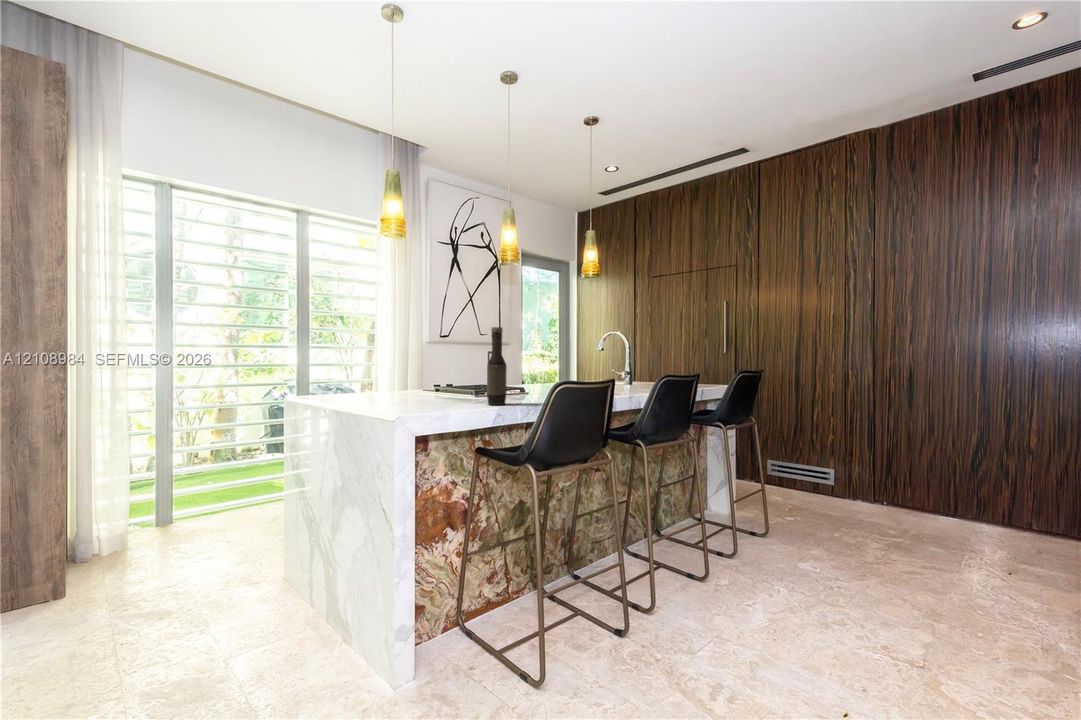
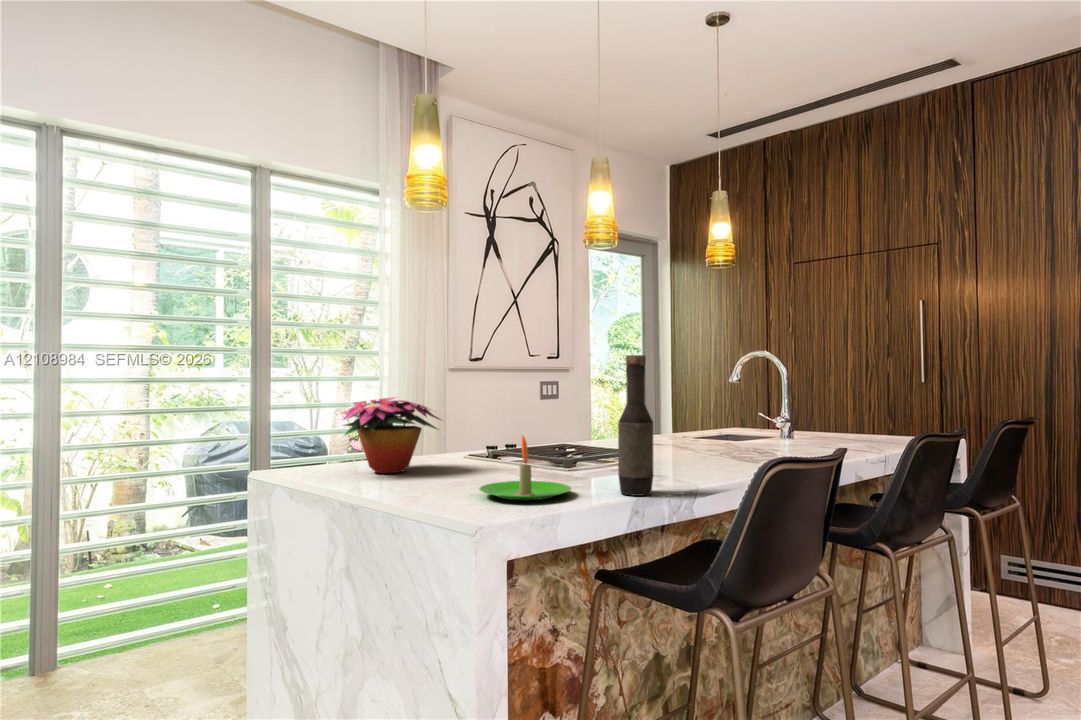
flower arrangement: none [332,353,401,398] -> present [341,397,441,474]
candle: none [408,372,461,407] -> present [479,435,571,500]

